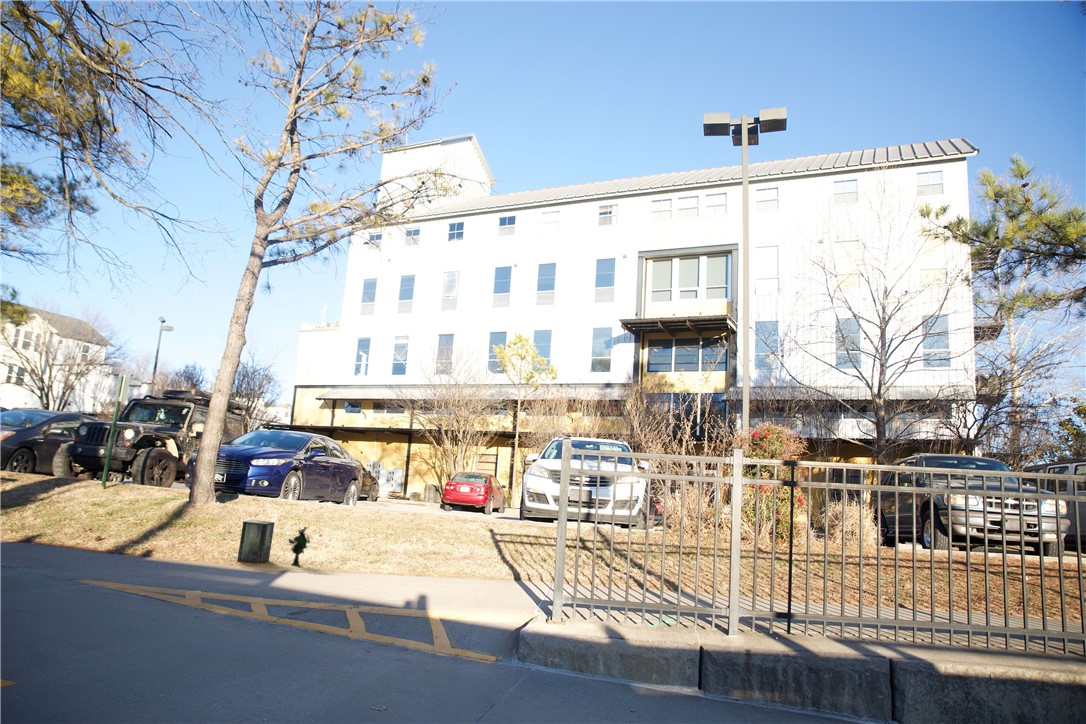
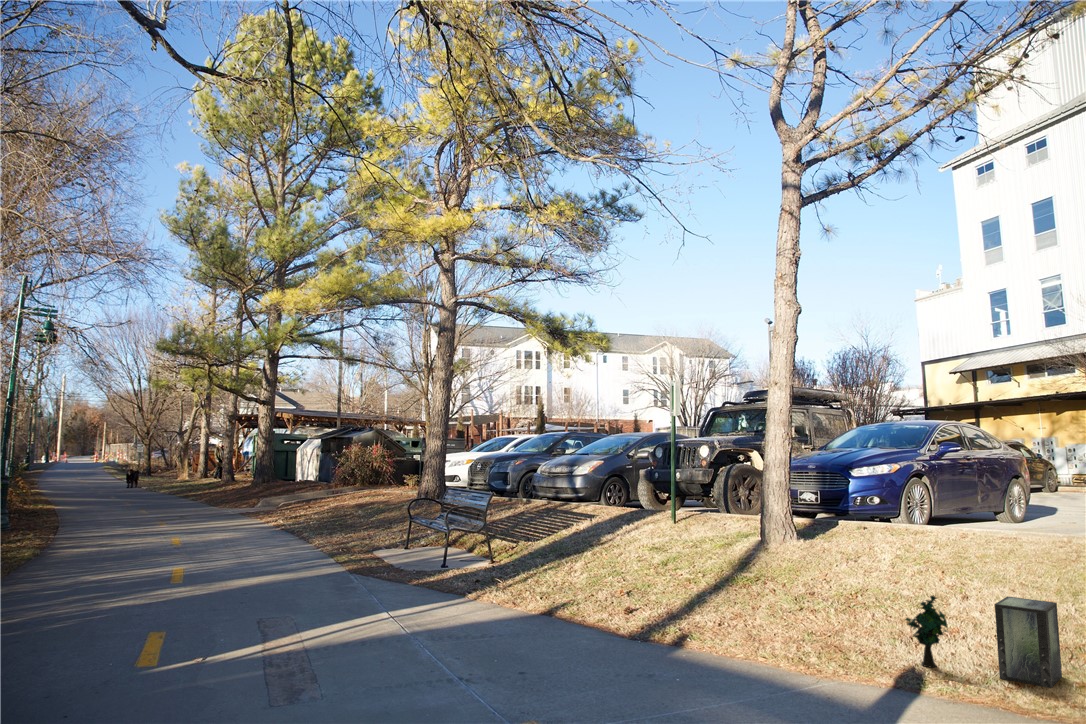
storage box: present [237,520,274,564] -> present [995,596,1062,688]

